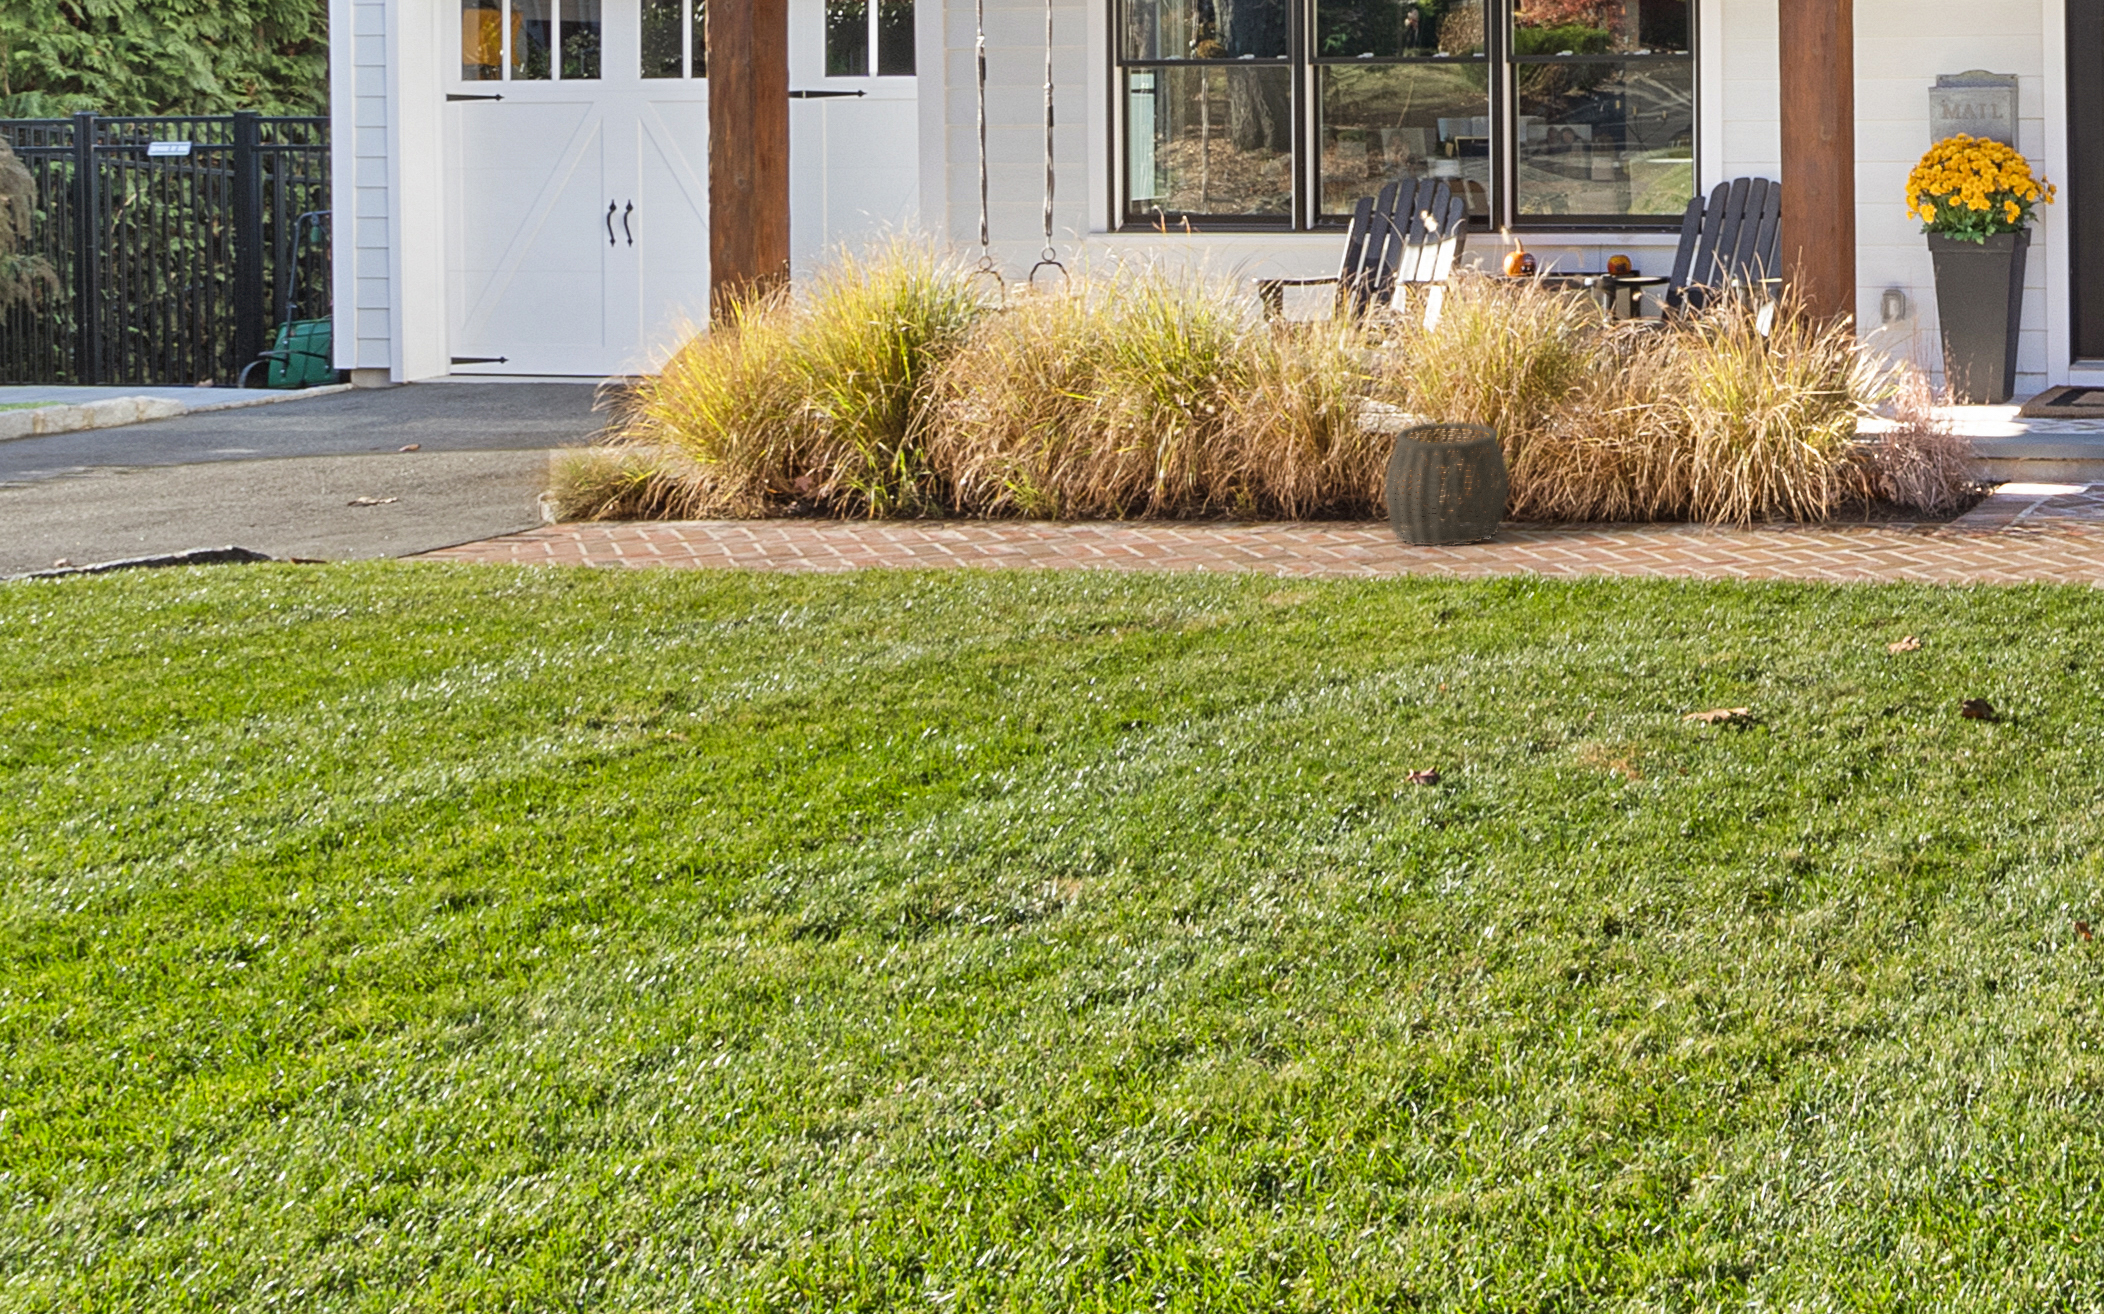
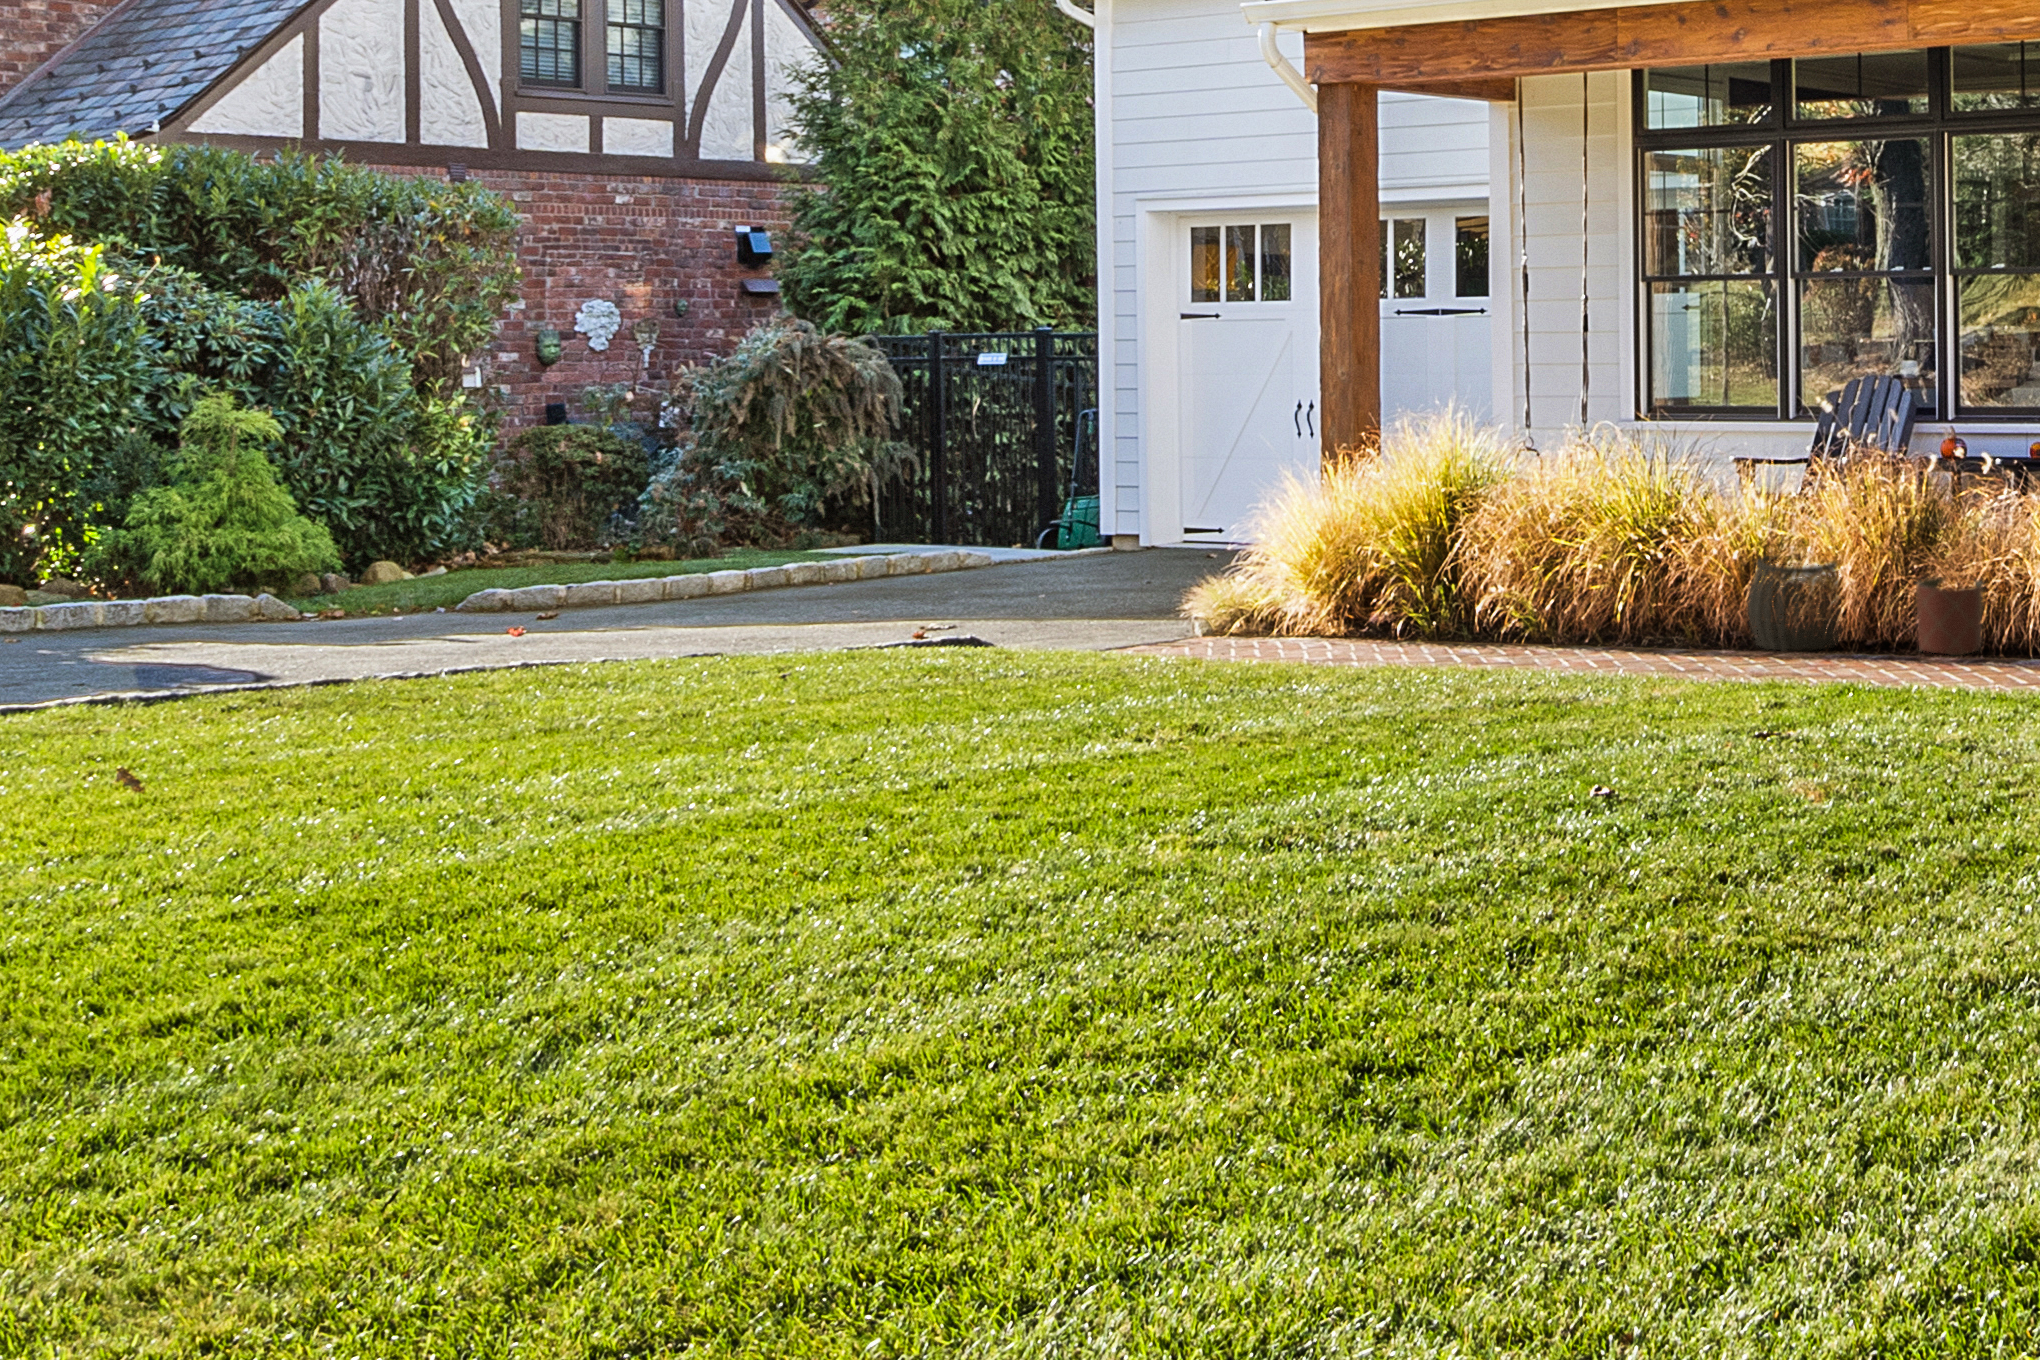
planter: none [1604,446,1685,545] -> present [1916,577,1983,655]

